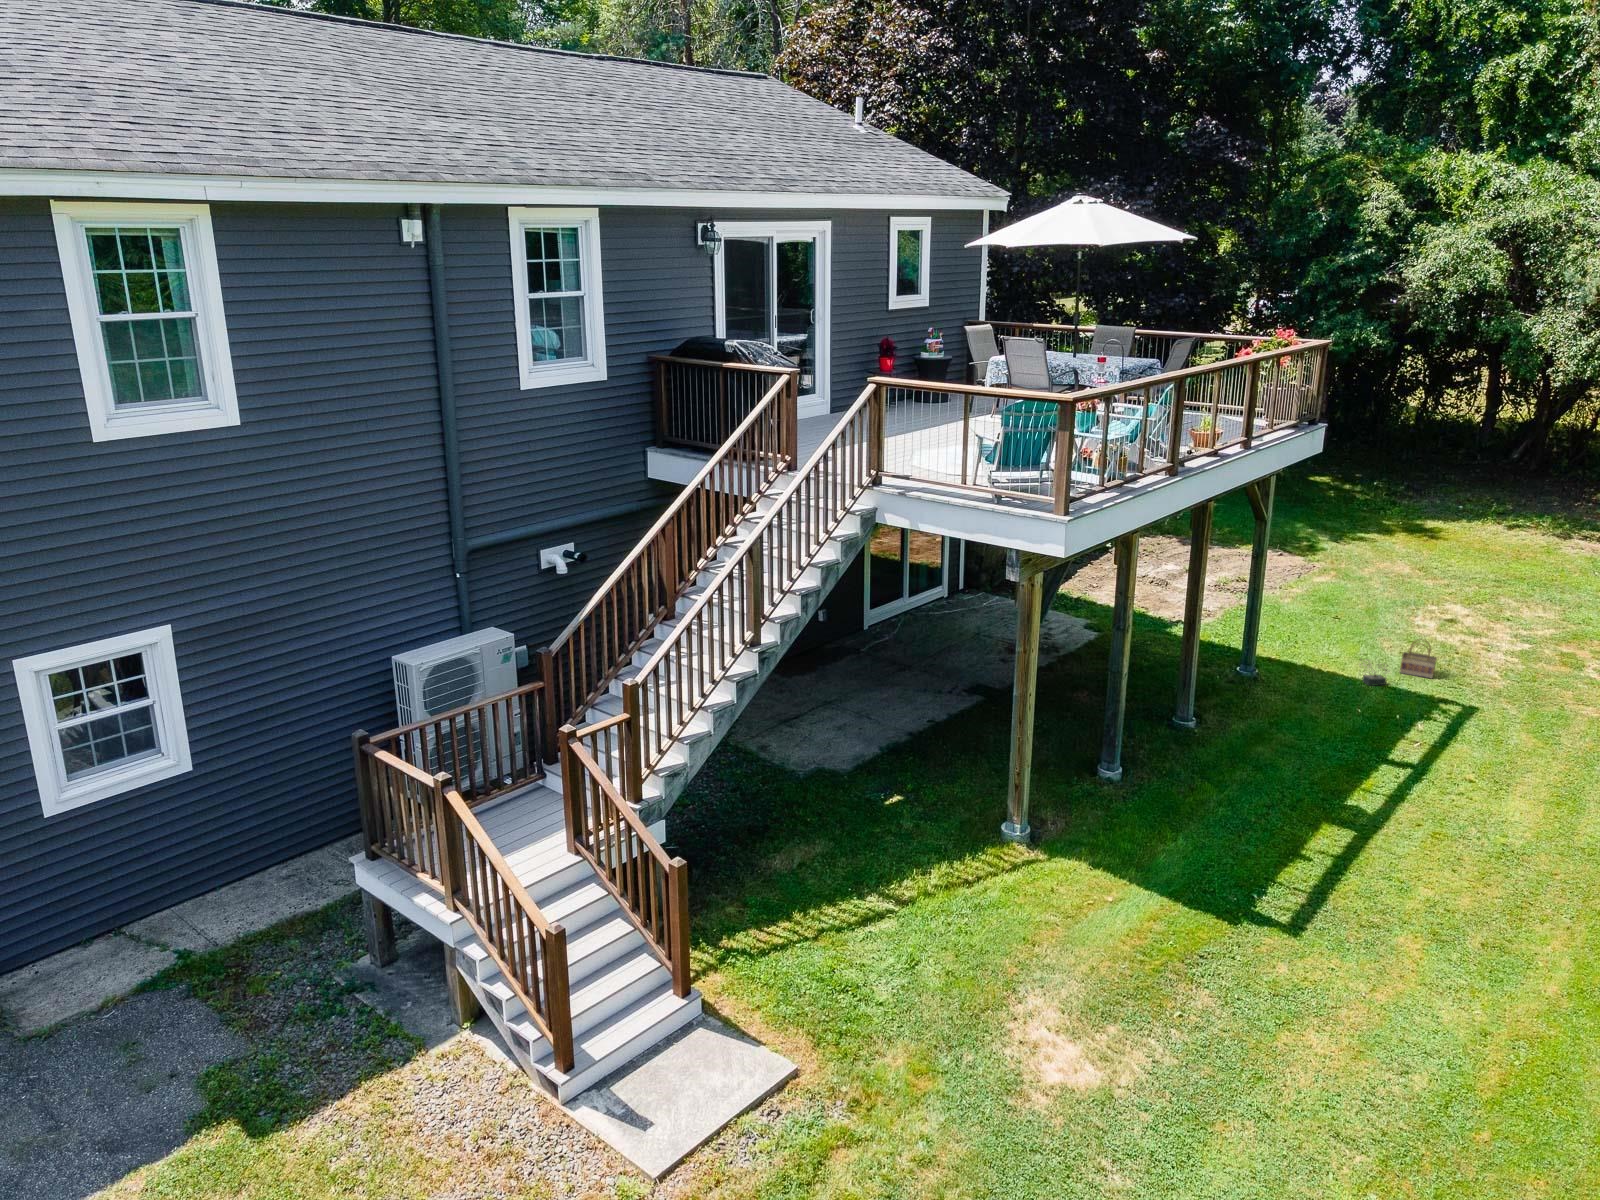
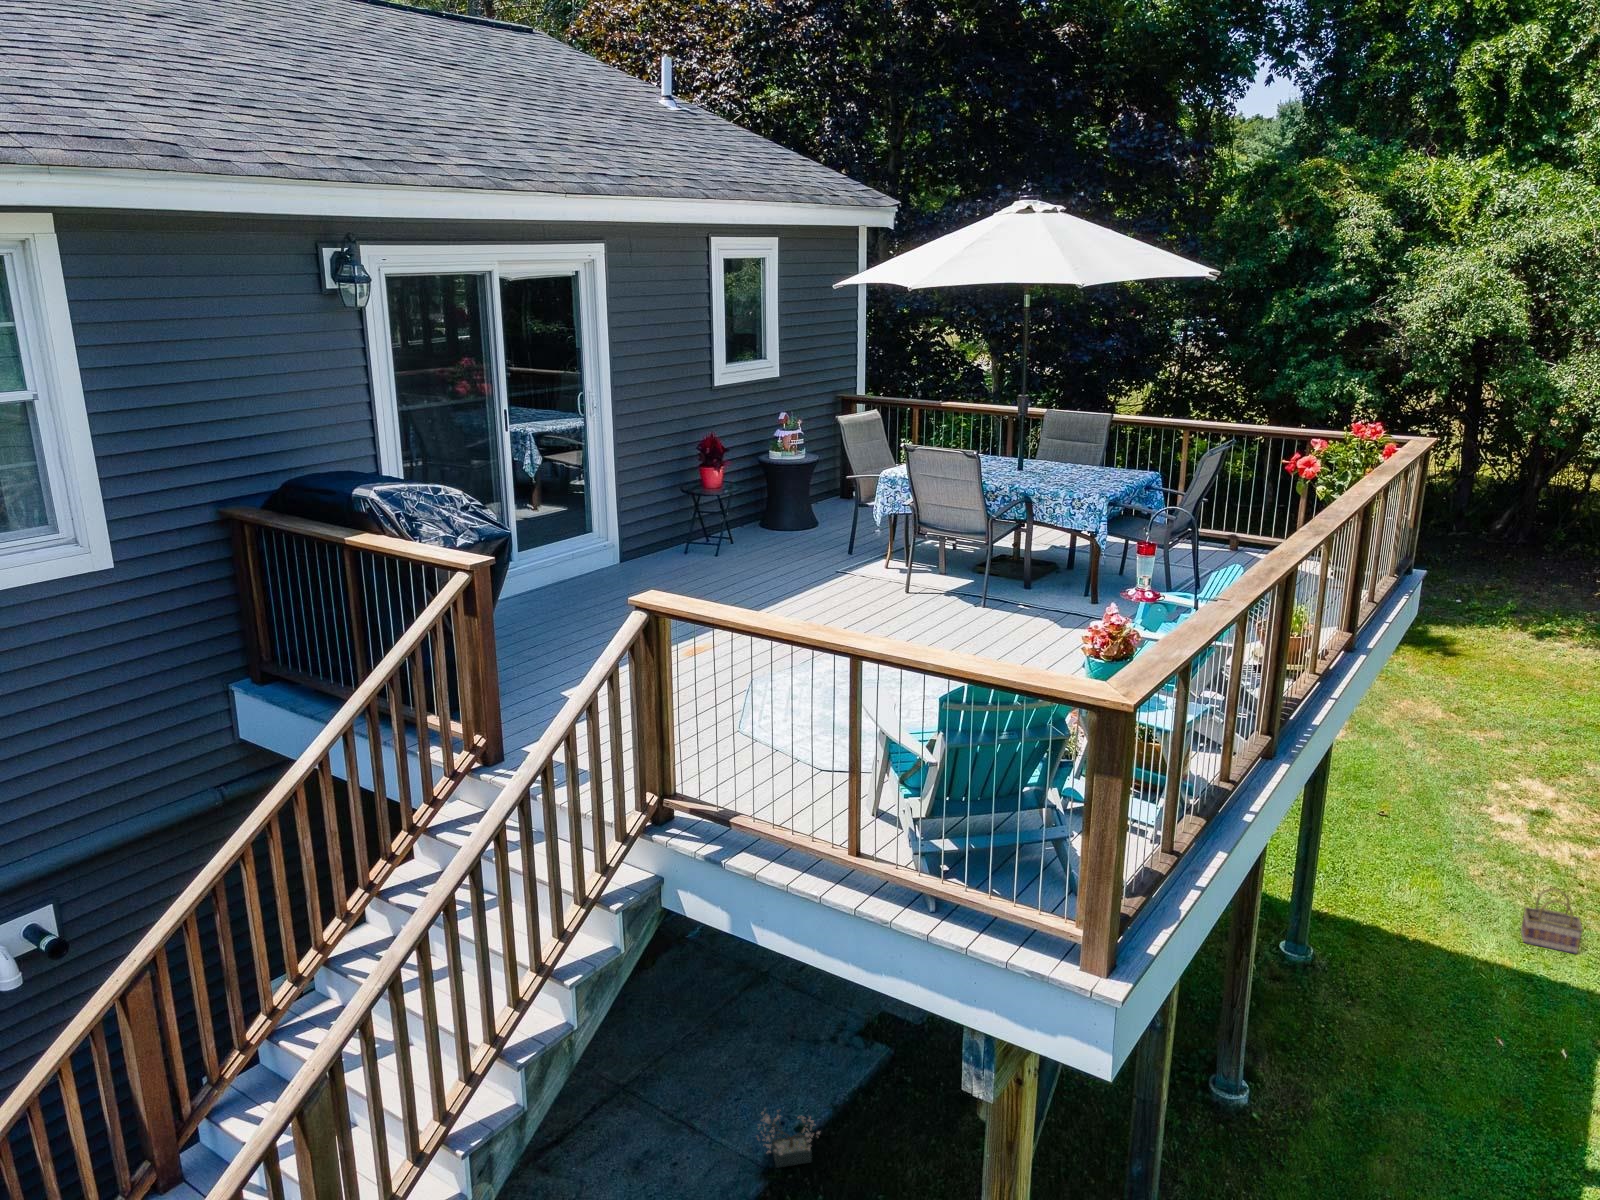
decorative plant: present [1360,663,1387,686] -> present [757,1110,820,1168]

